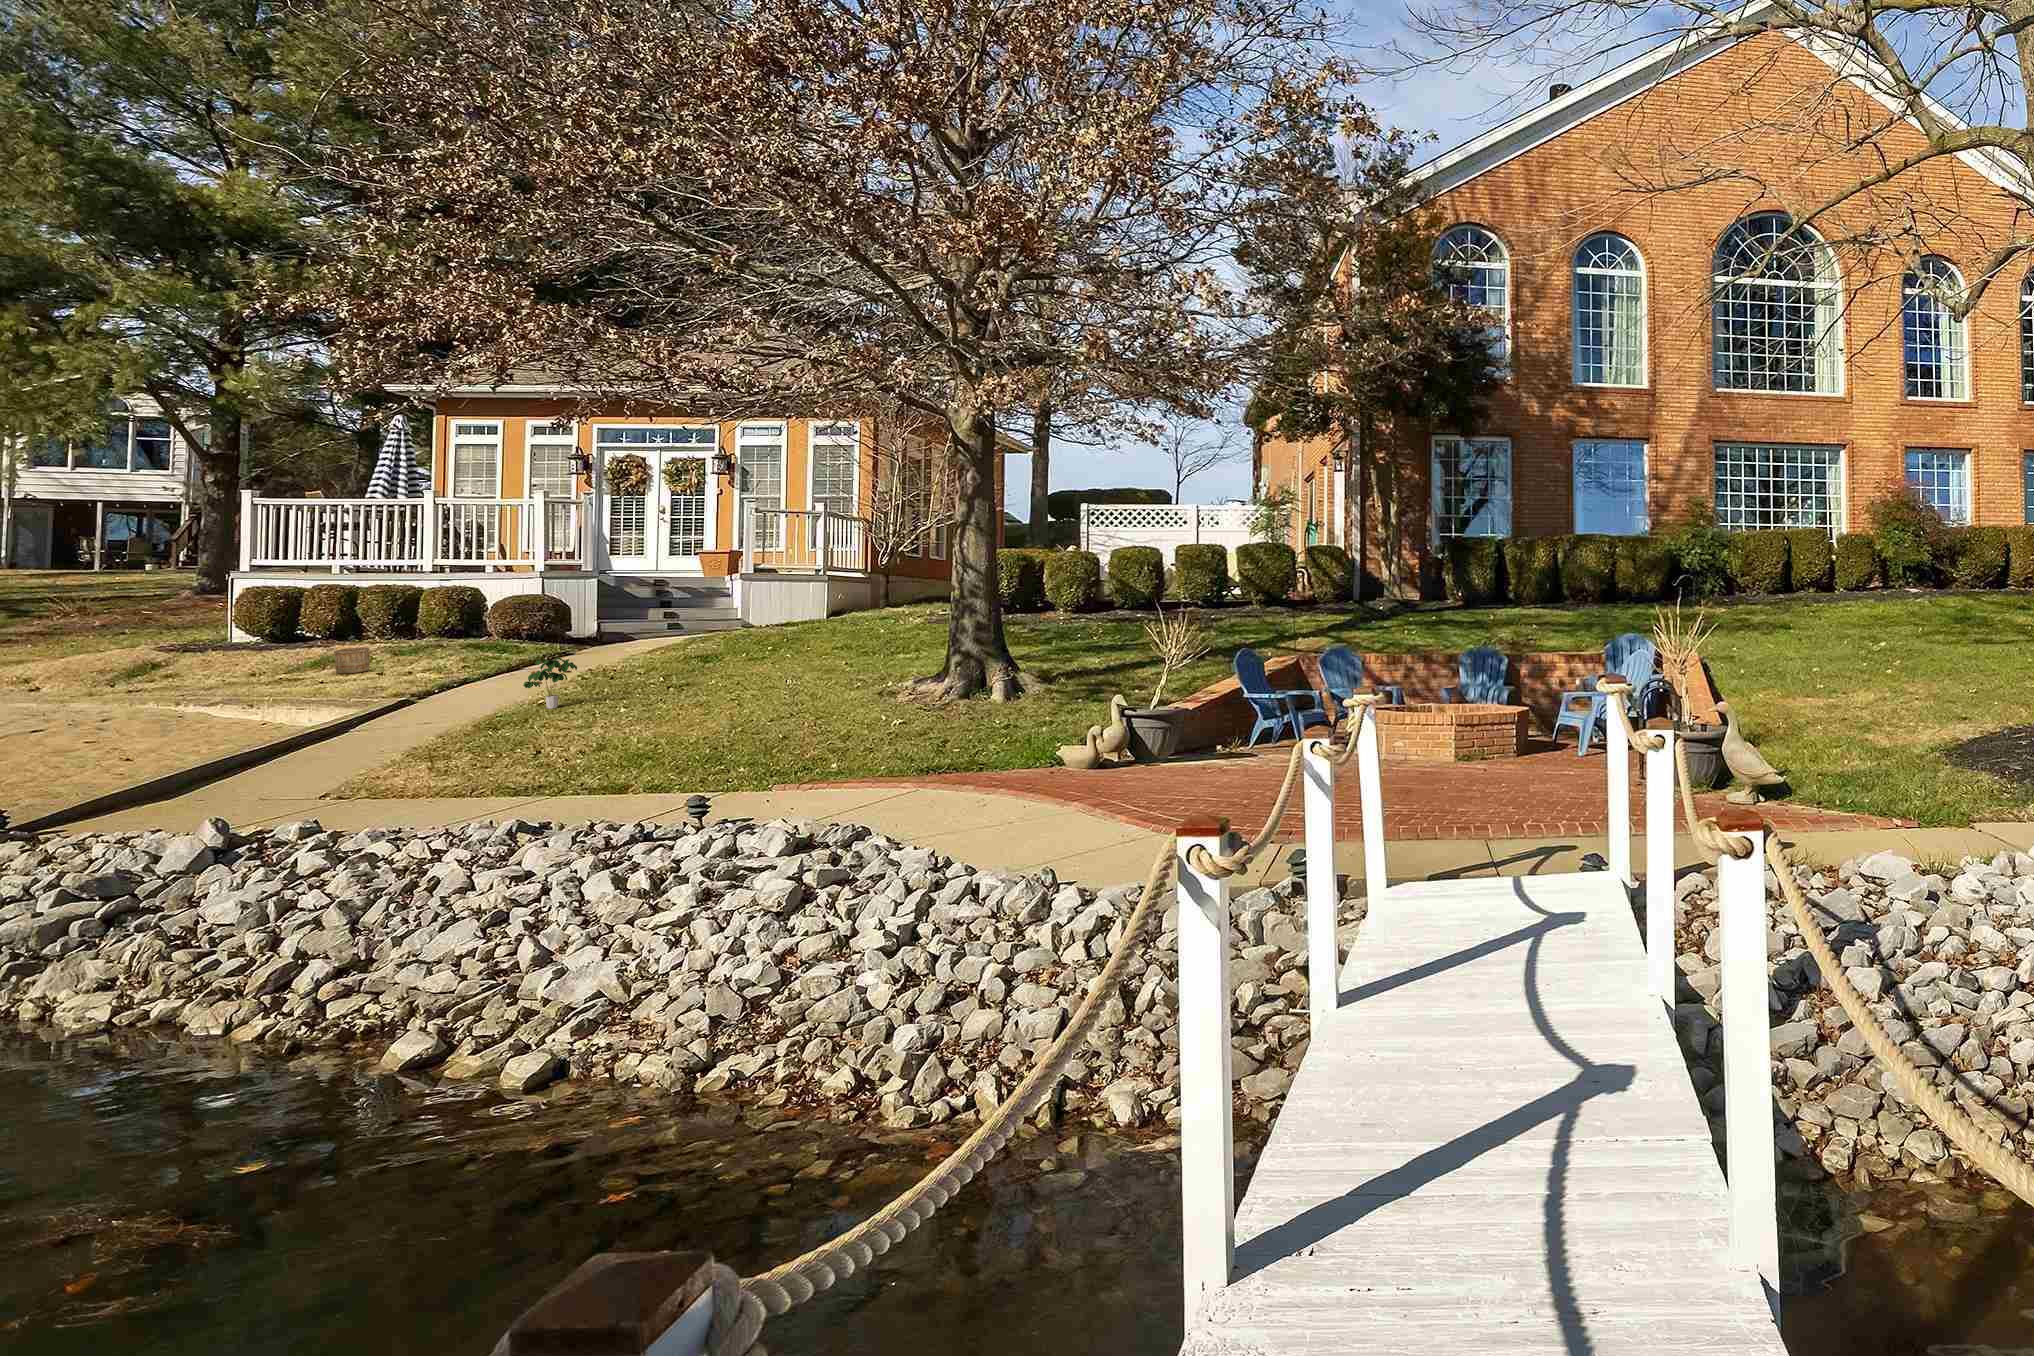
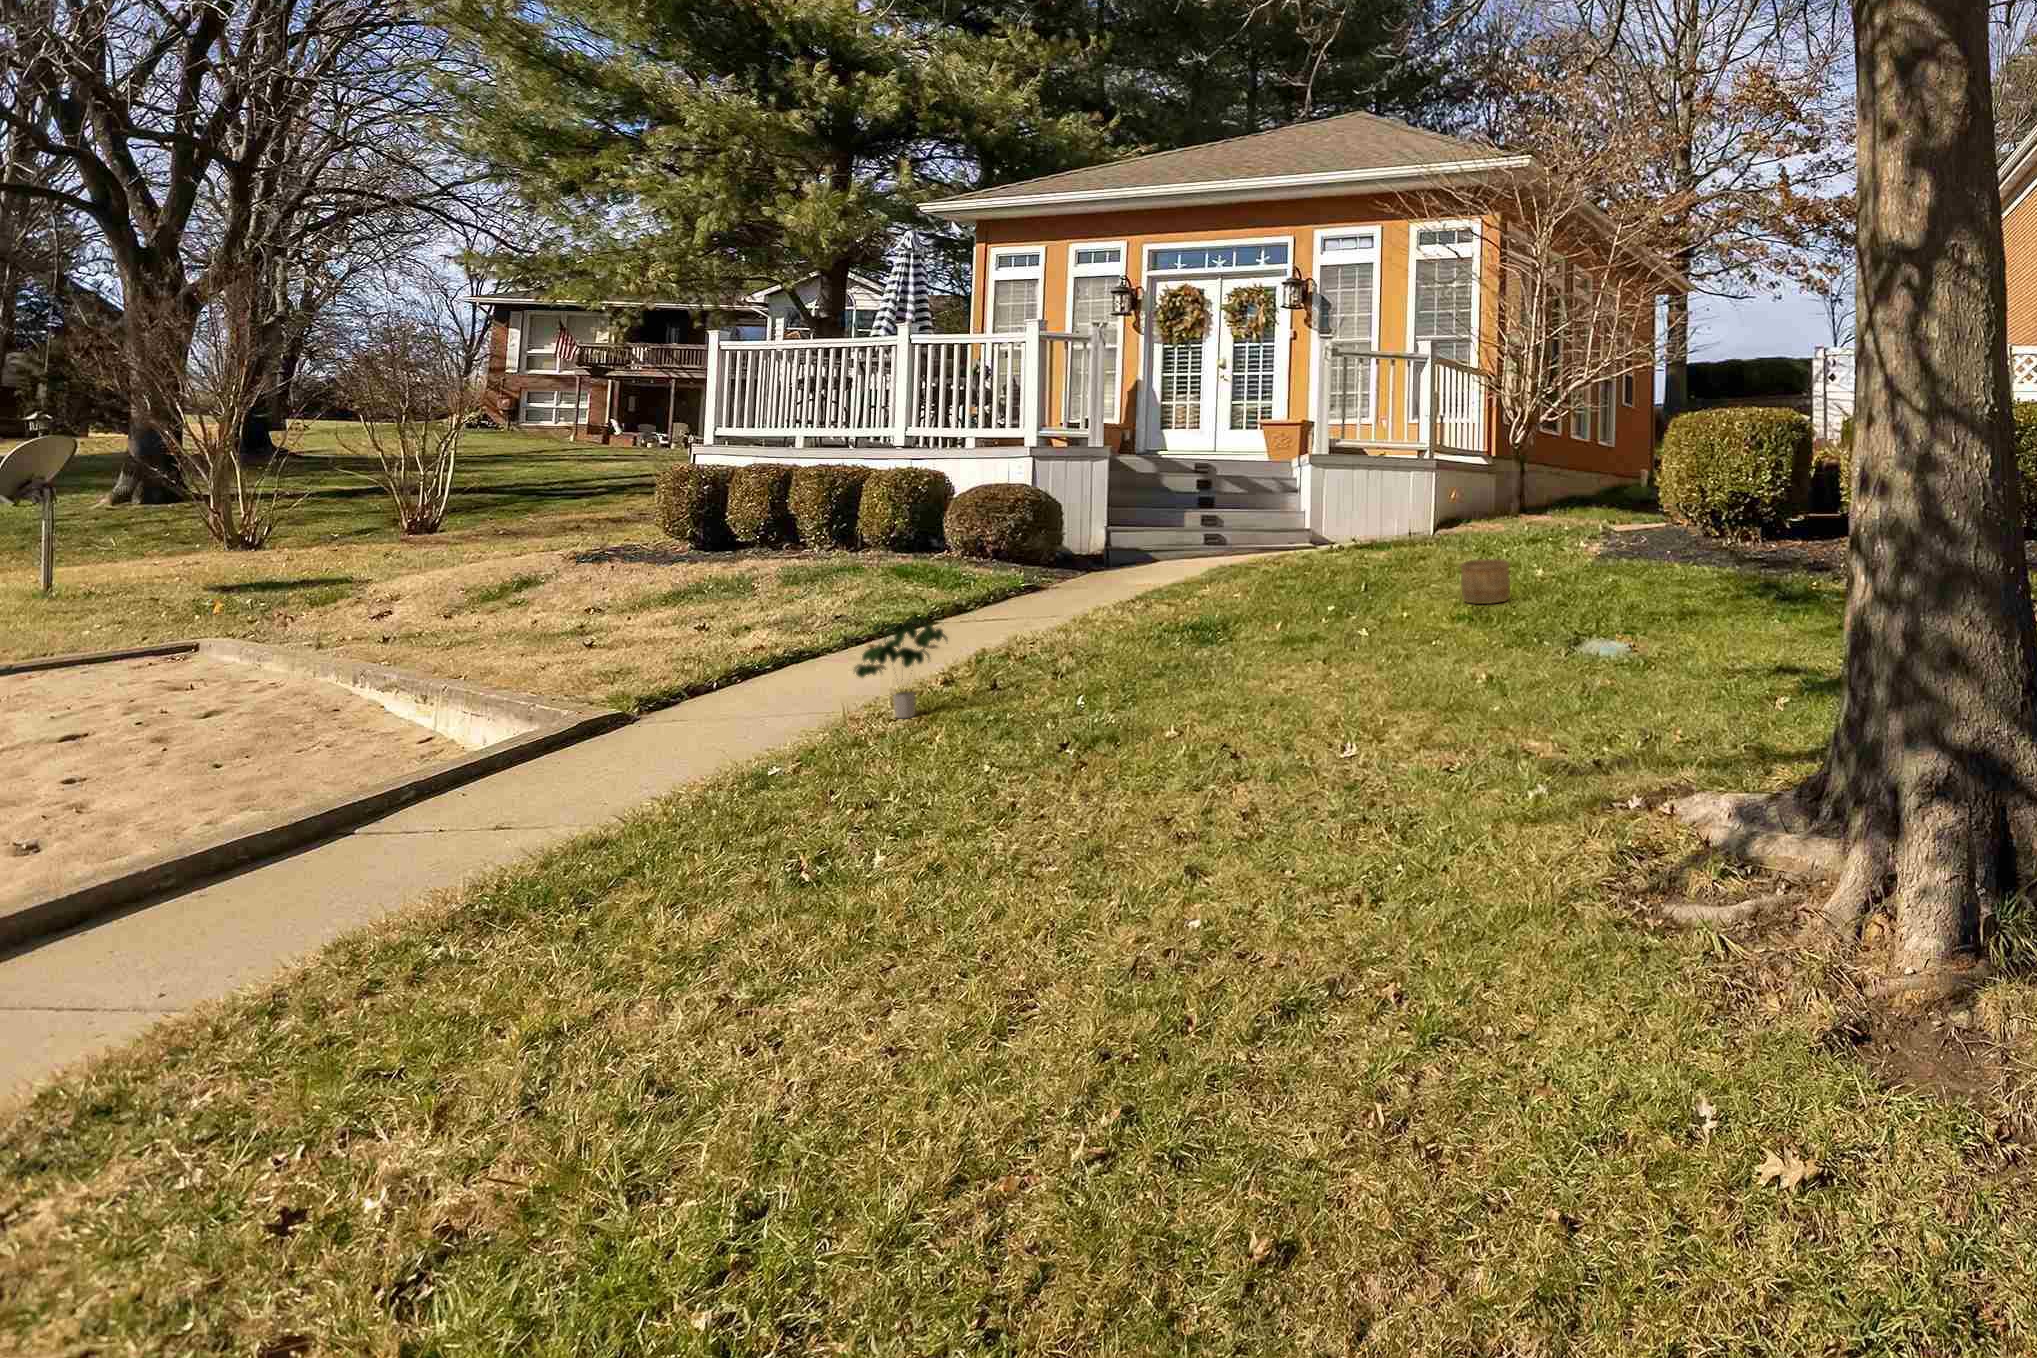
wooden bucket: present [334,648,370,674] -> present [1460,559,1510,604]

